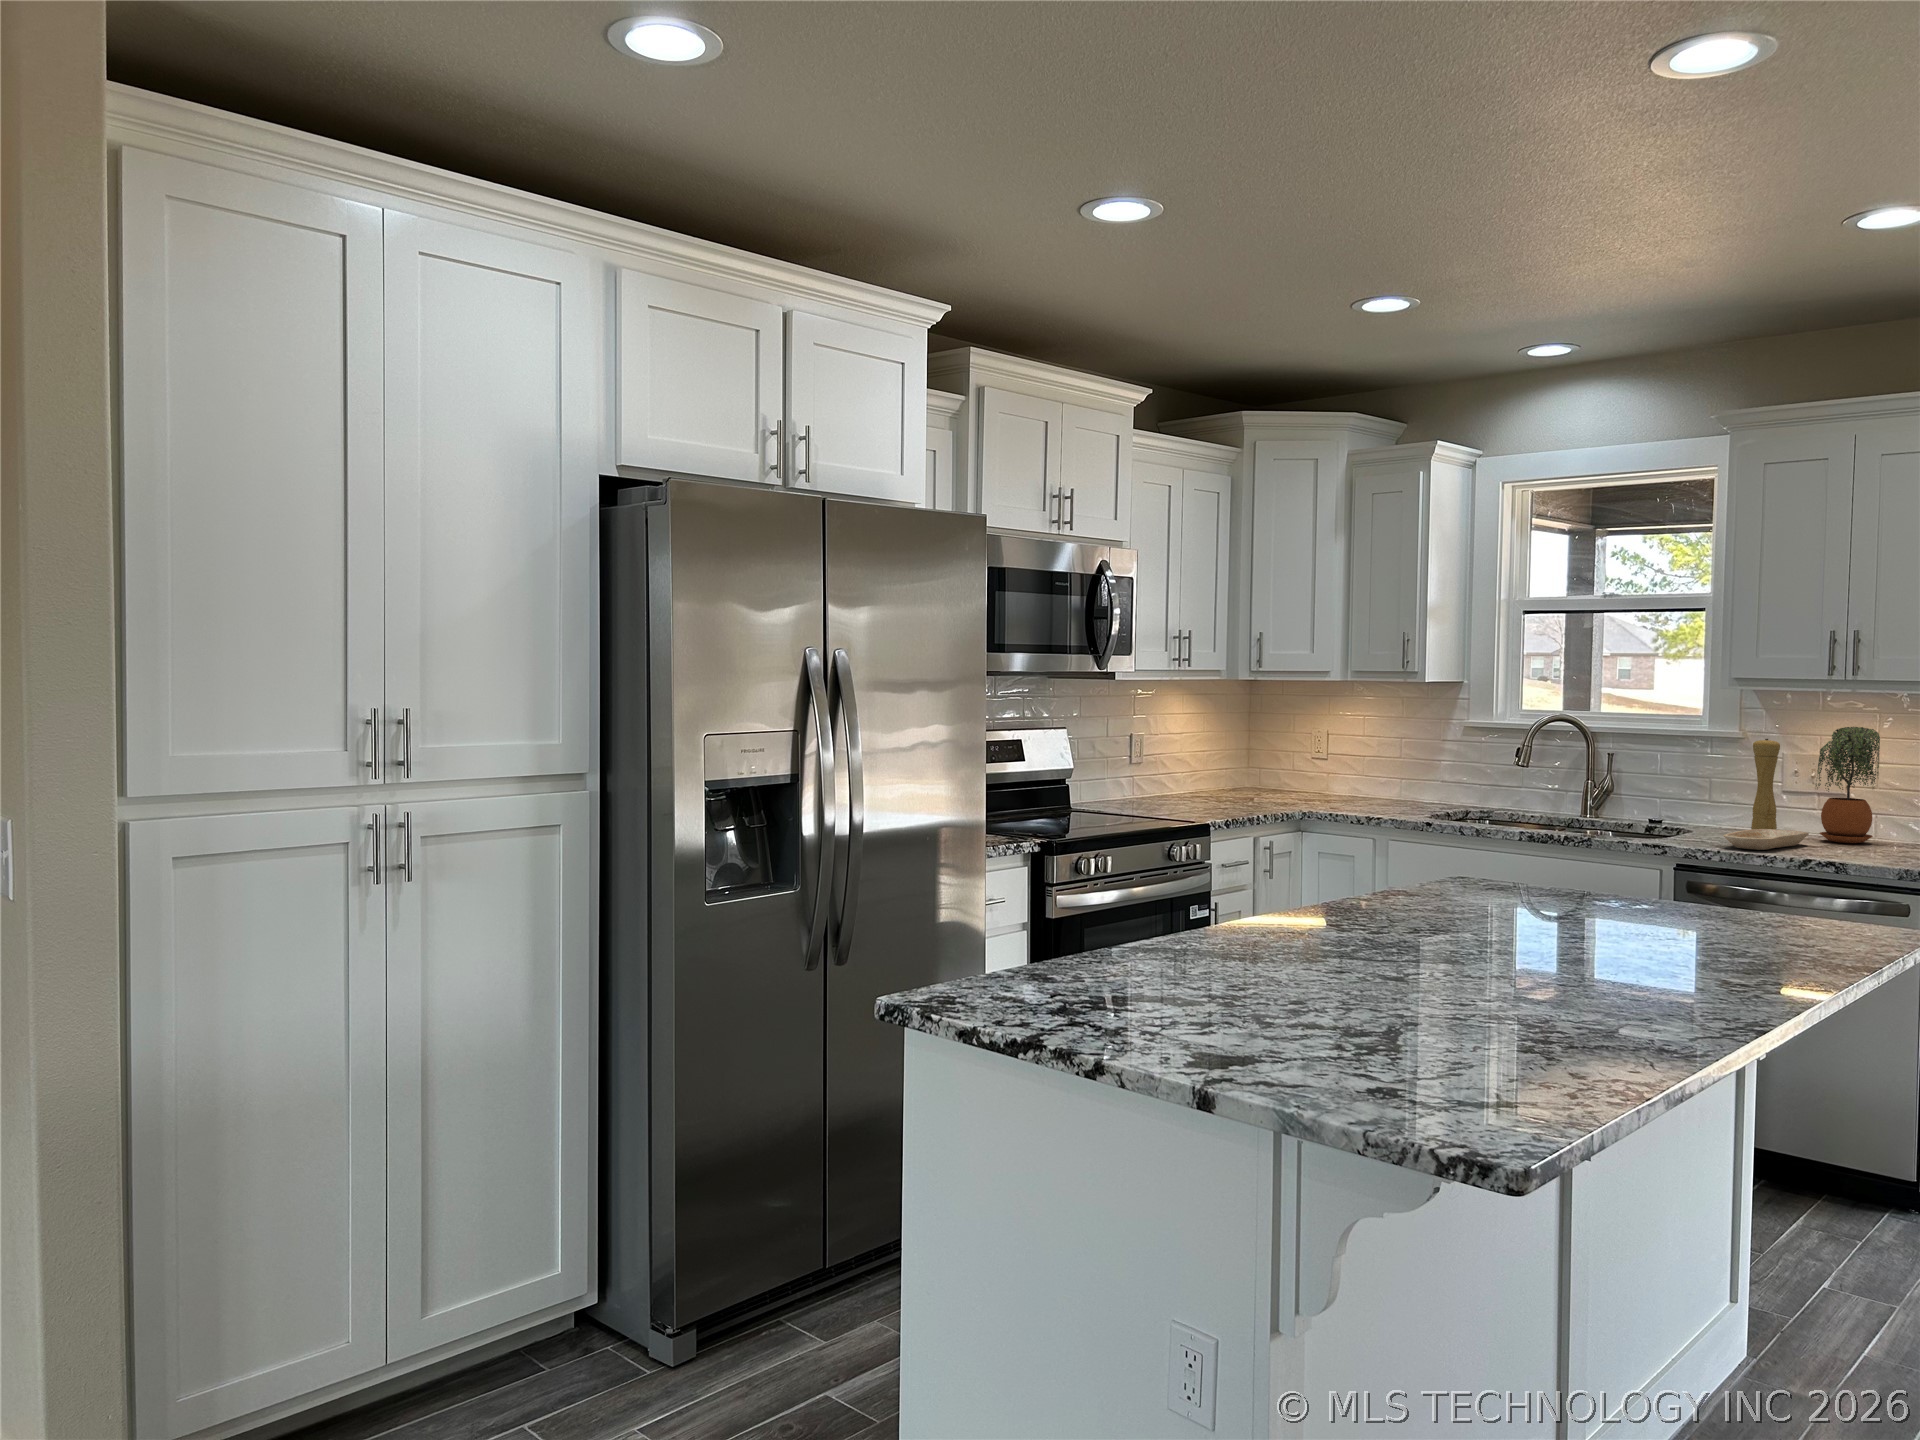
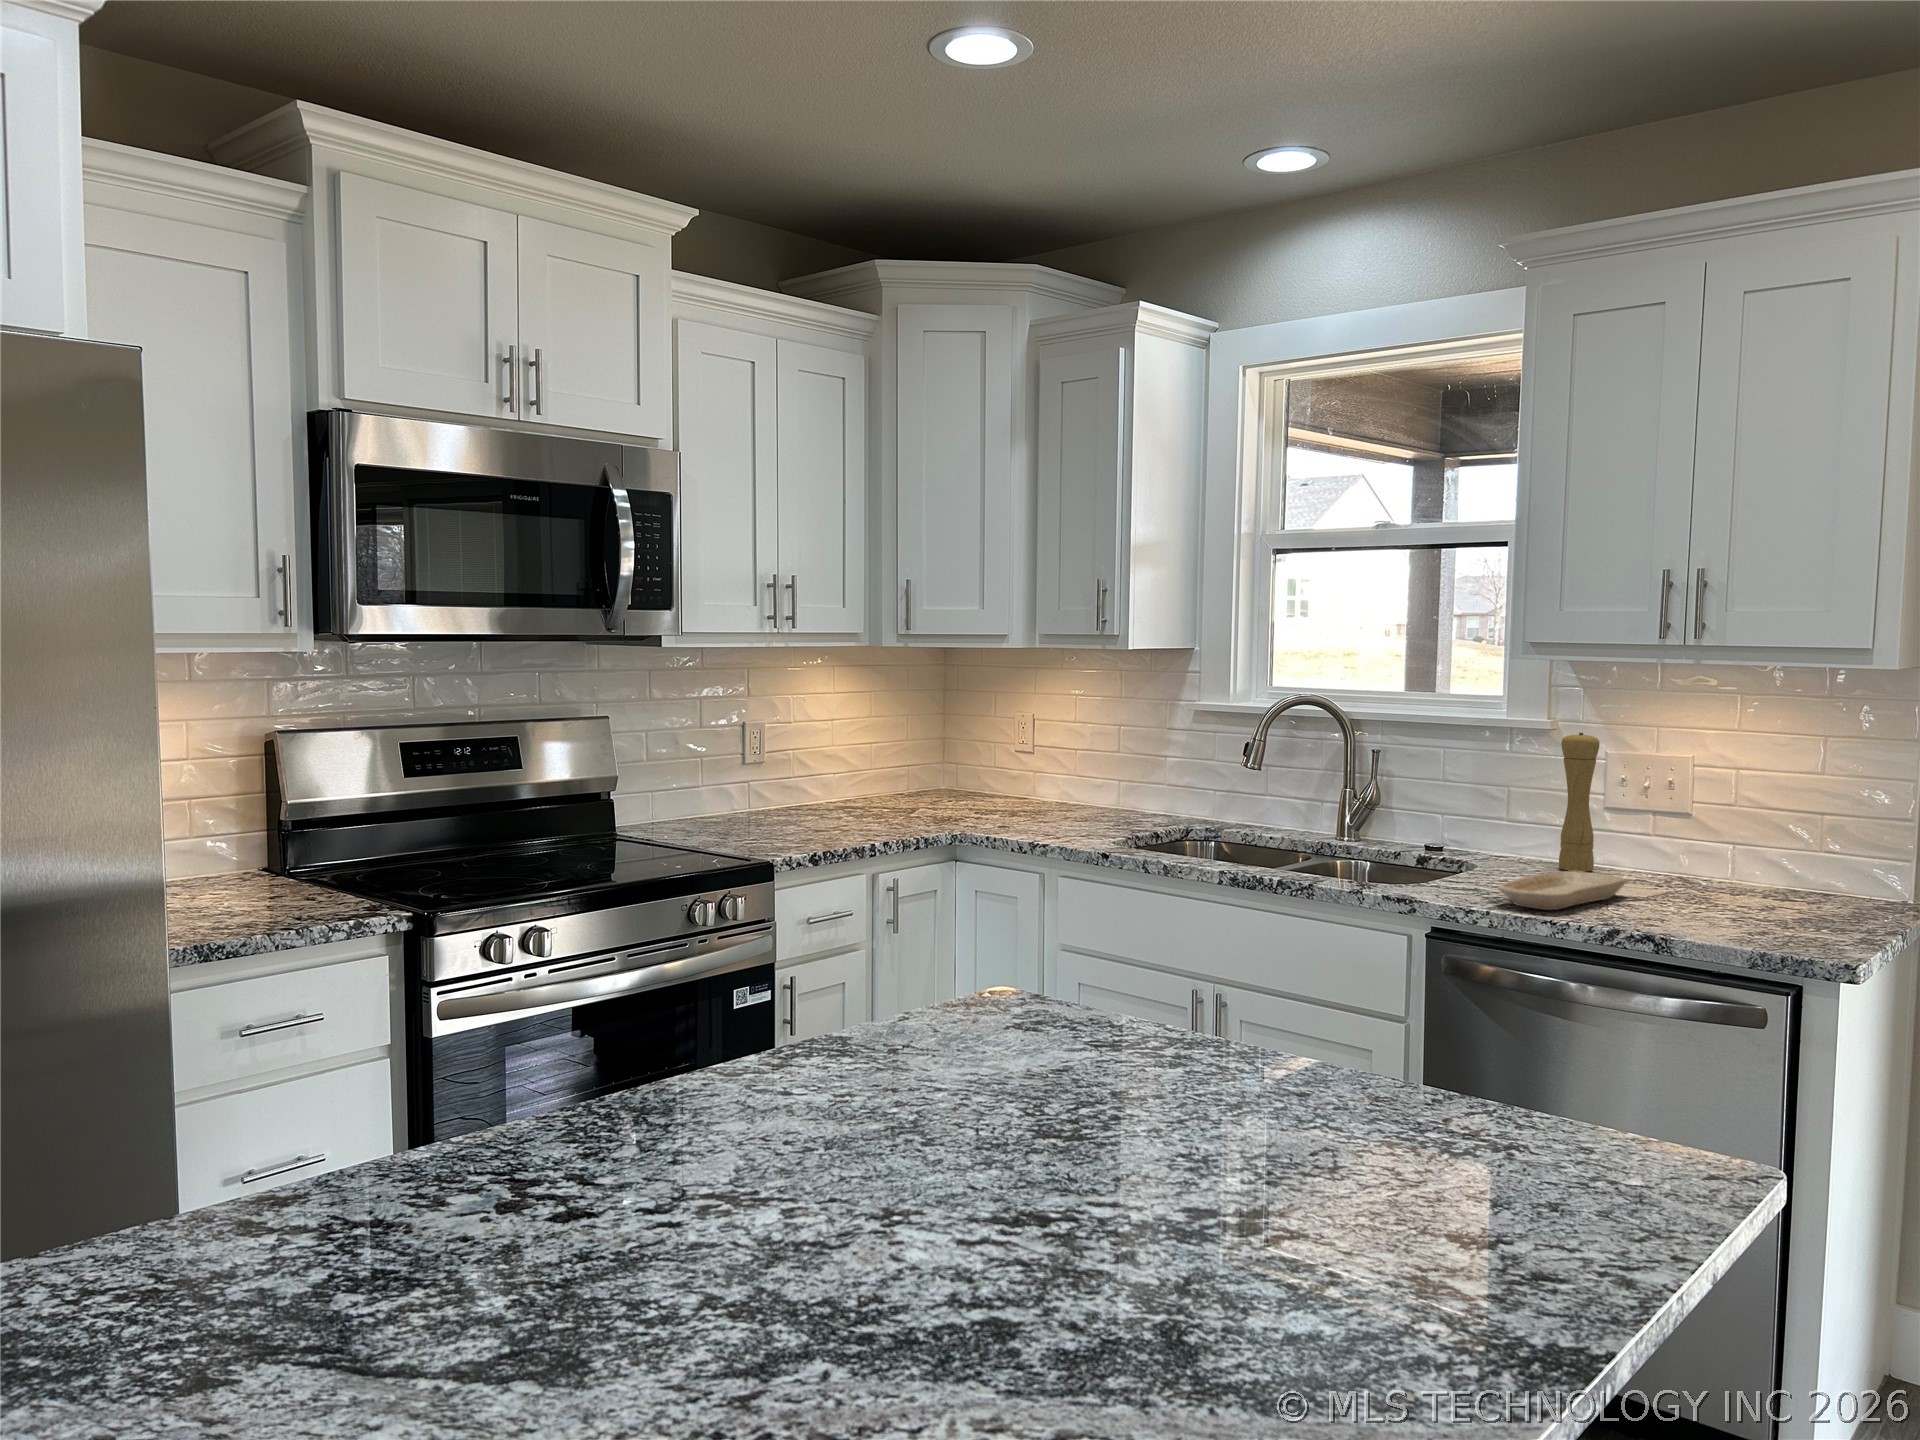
potted plant: present [1816,727,1880,843] -> none [1642,716,1736,893]

